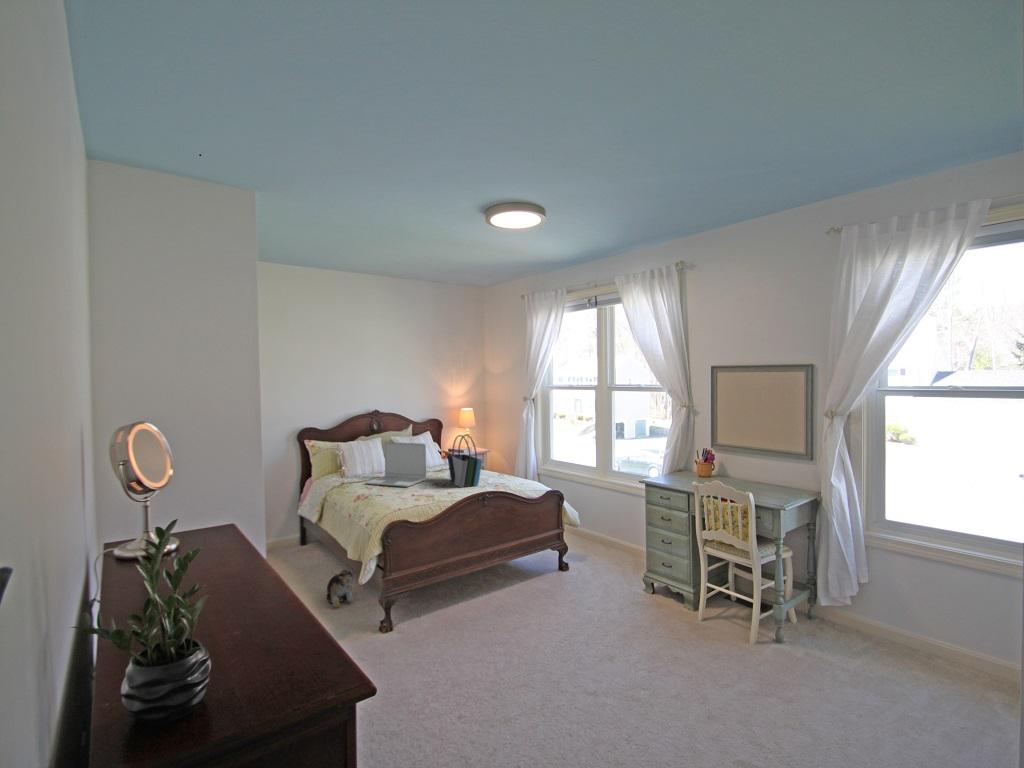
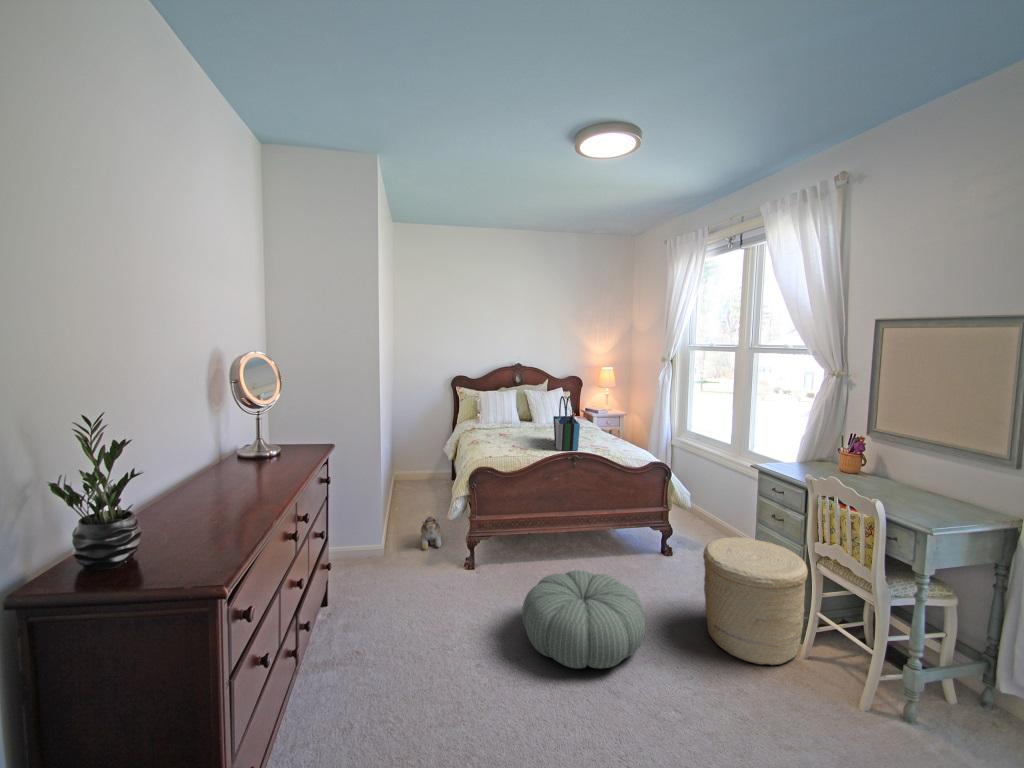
laptop: present [366,442,426,487] -> none [476,399,534,445]
woven basket: none [625,538,702,633] -> present [703,537,808,665]
pouf: none [492,588,601,672] -> present [522,570,645,668]

